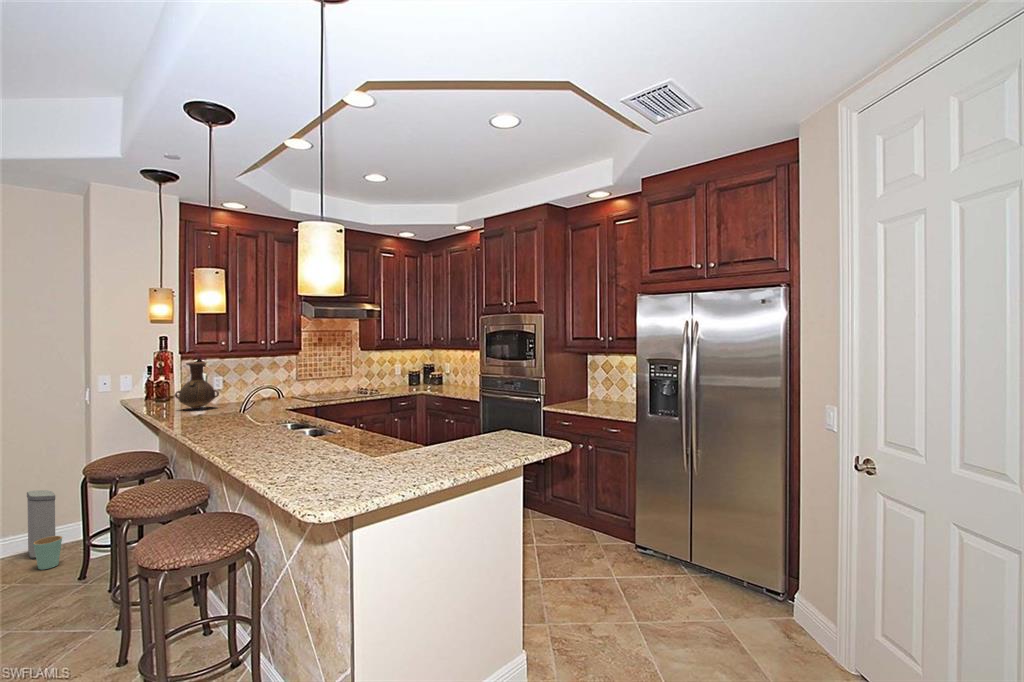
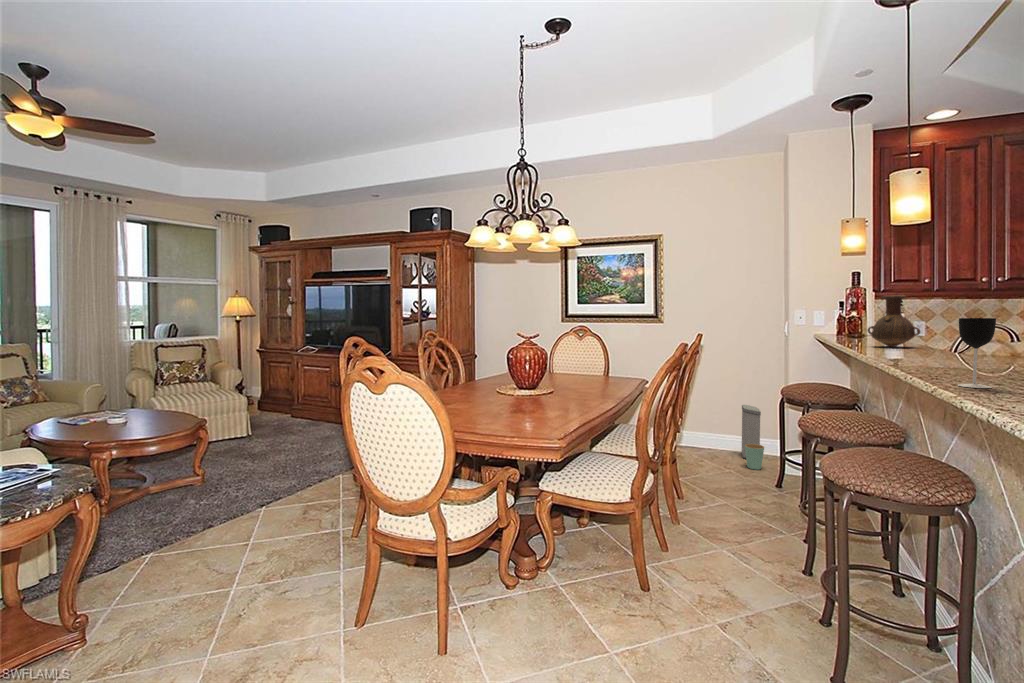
wine glass: none [242,400,265,455] -> present [958,318,996,388]

